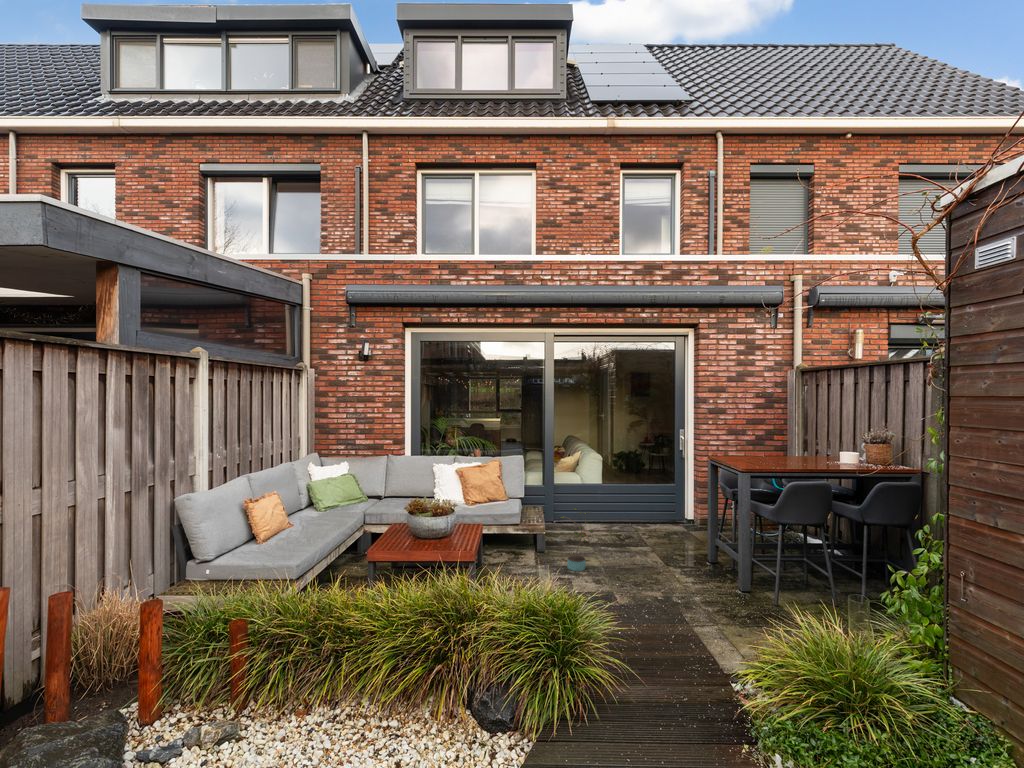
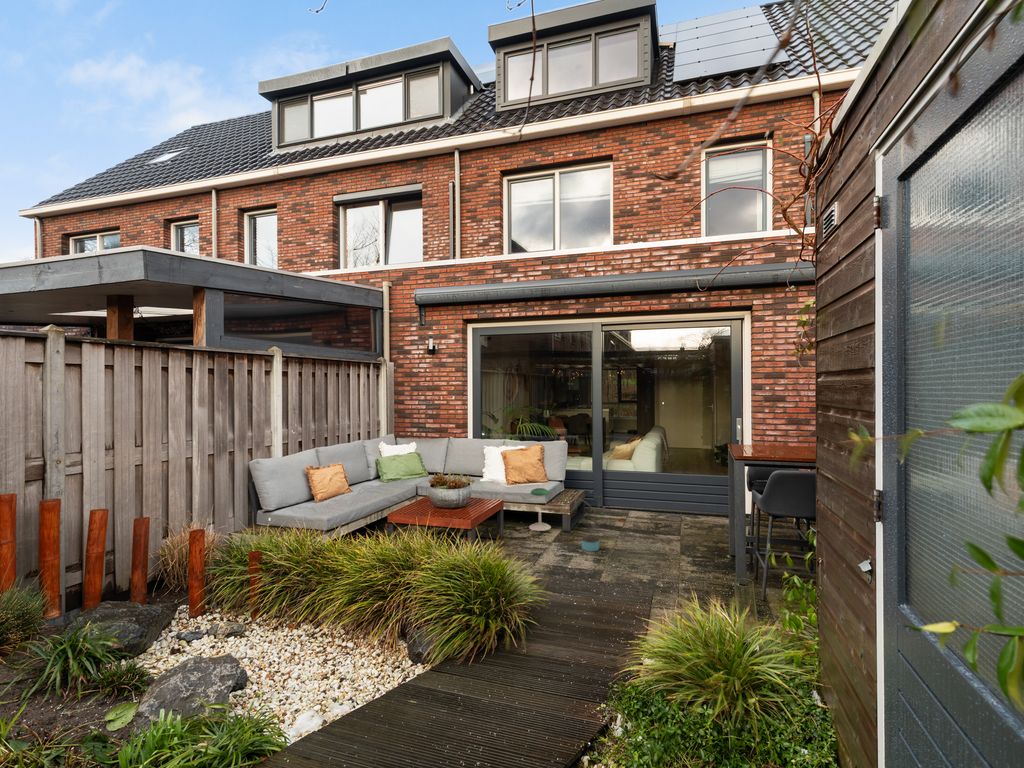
stool: none [498,508,521,554] -> present [529,488,551,531]

